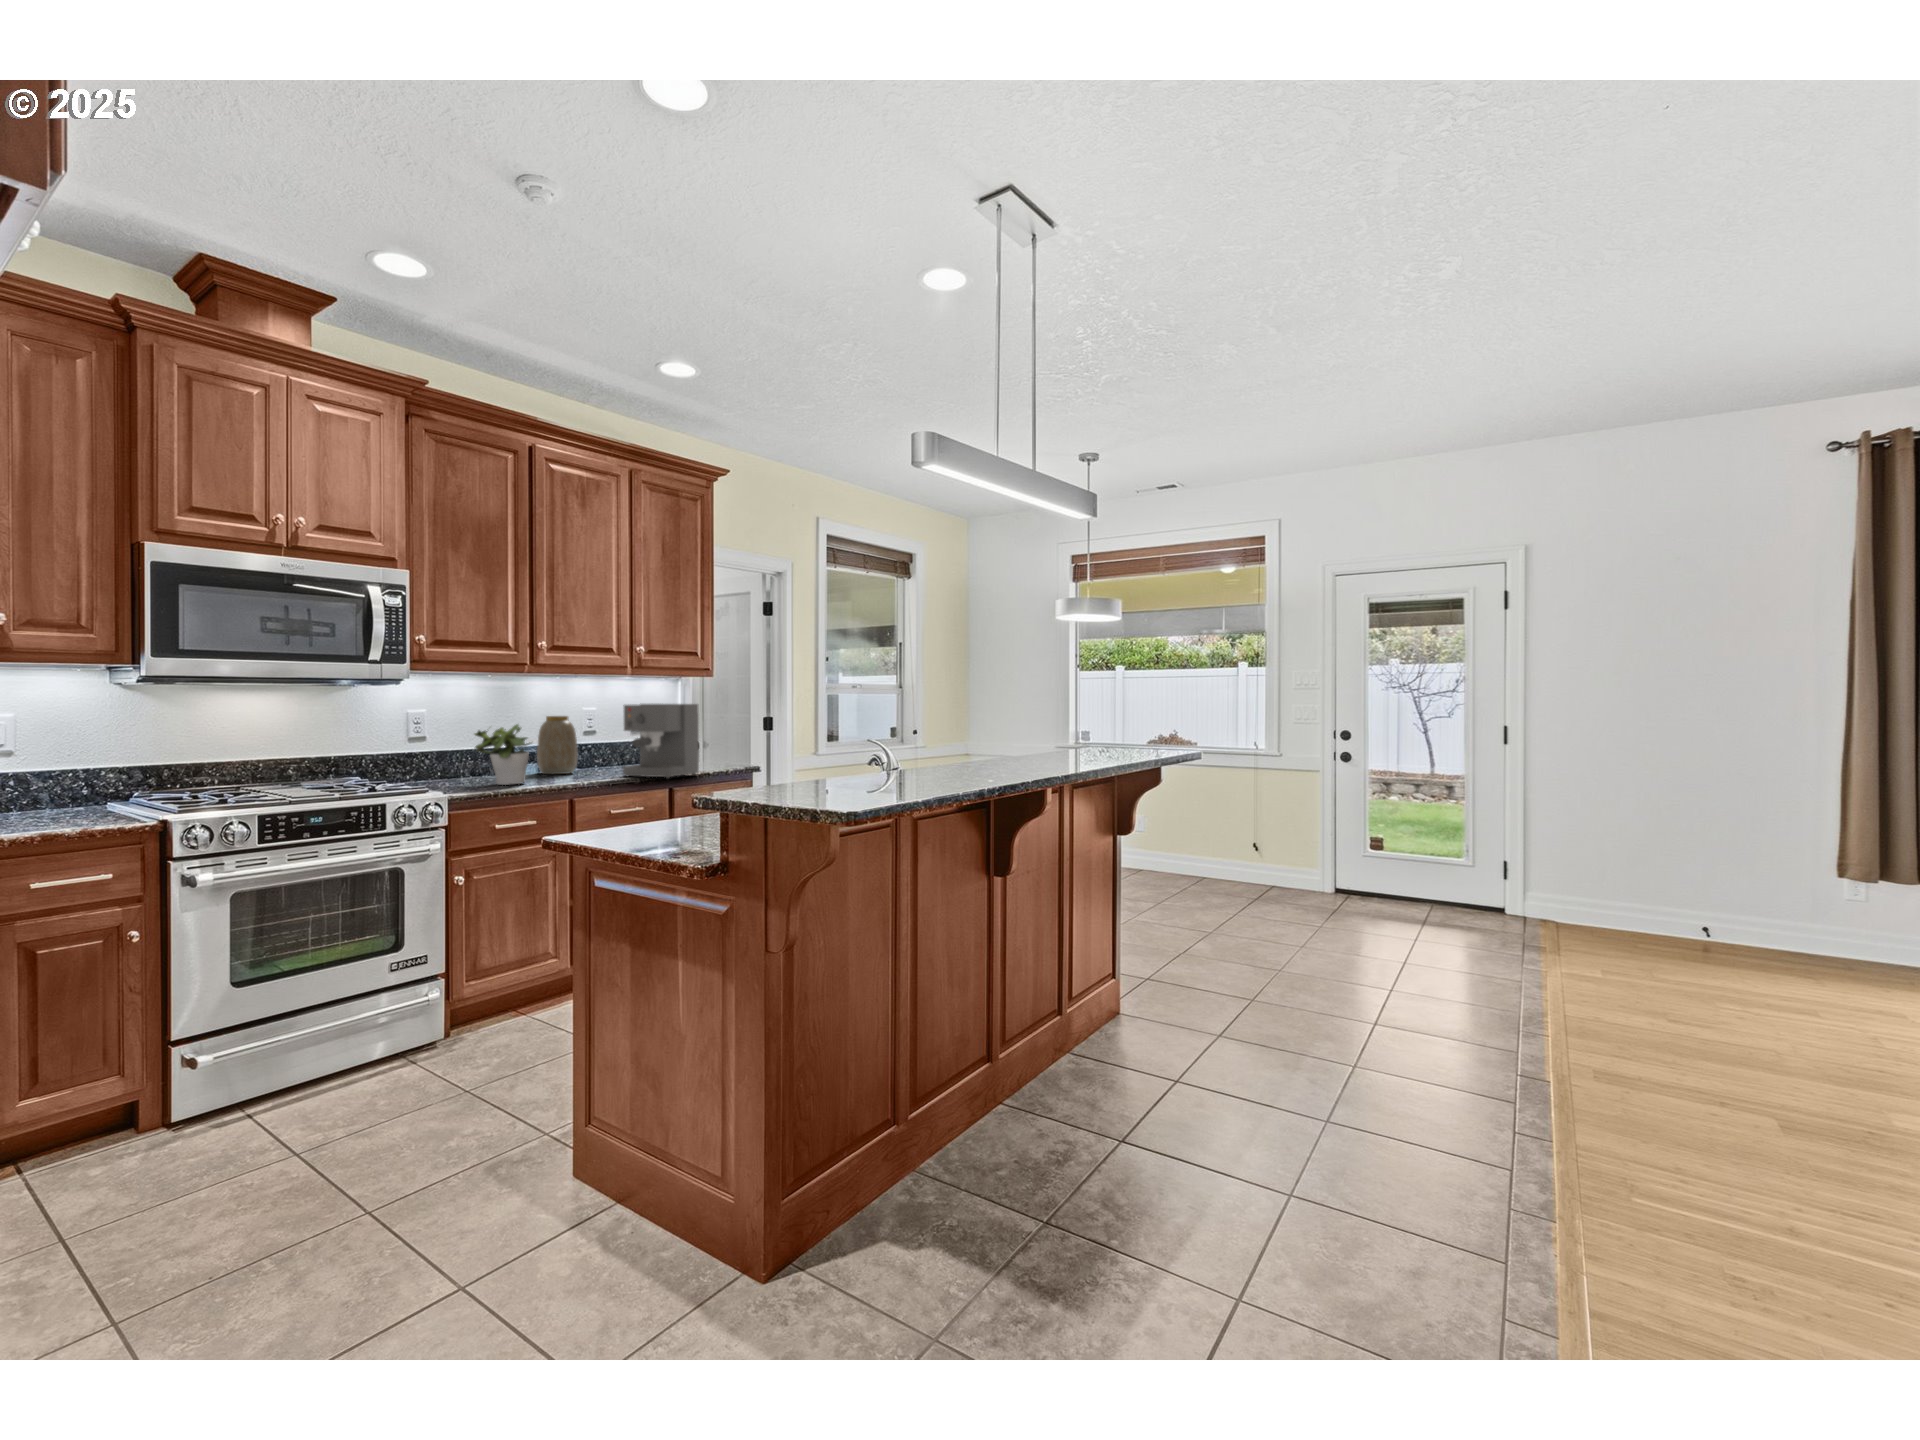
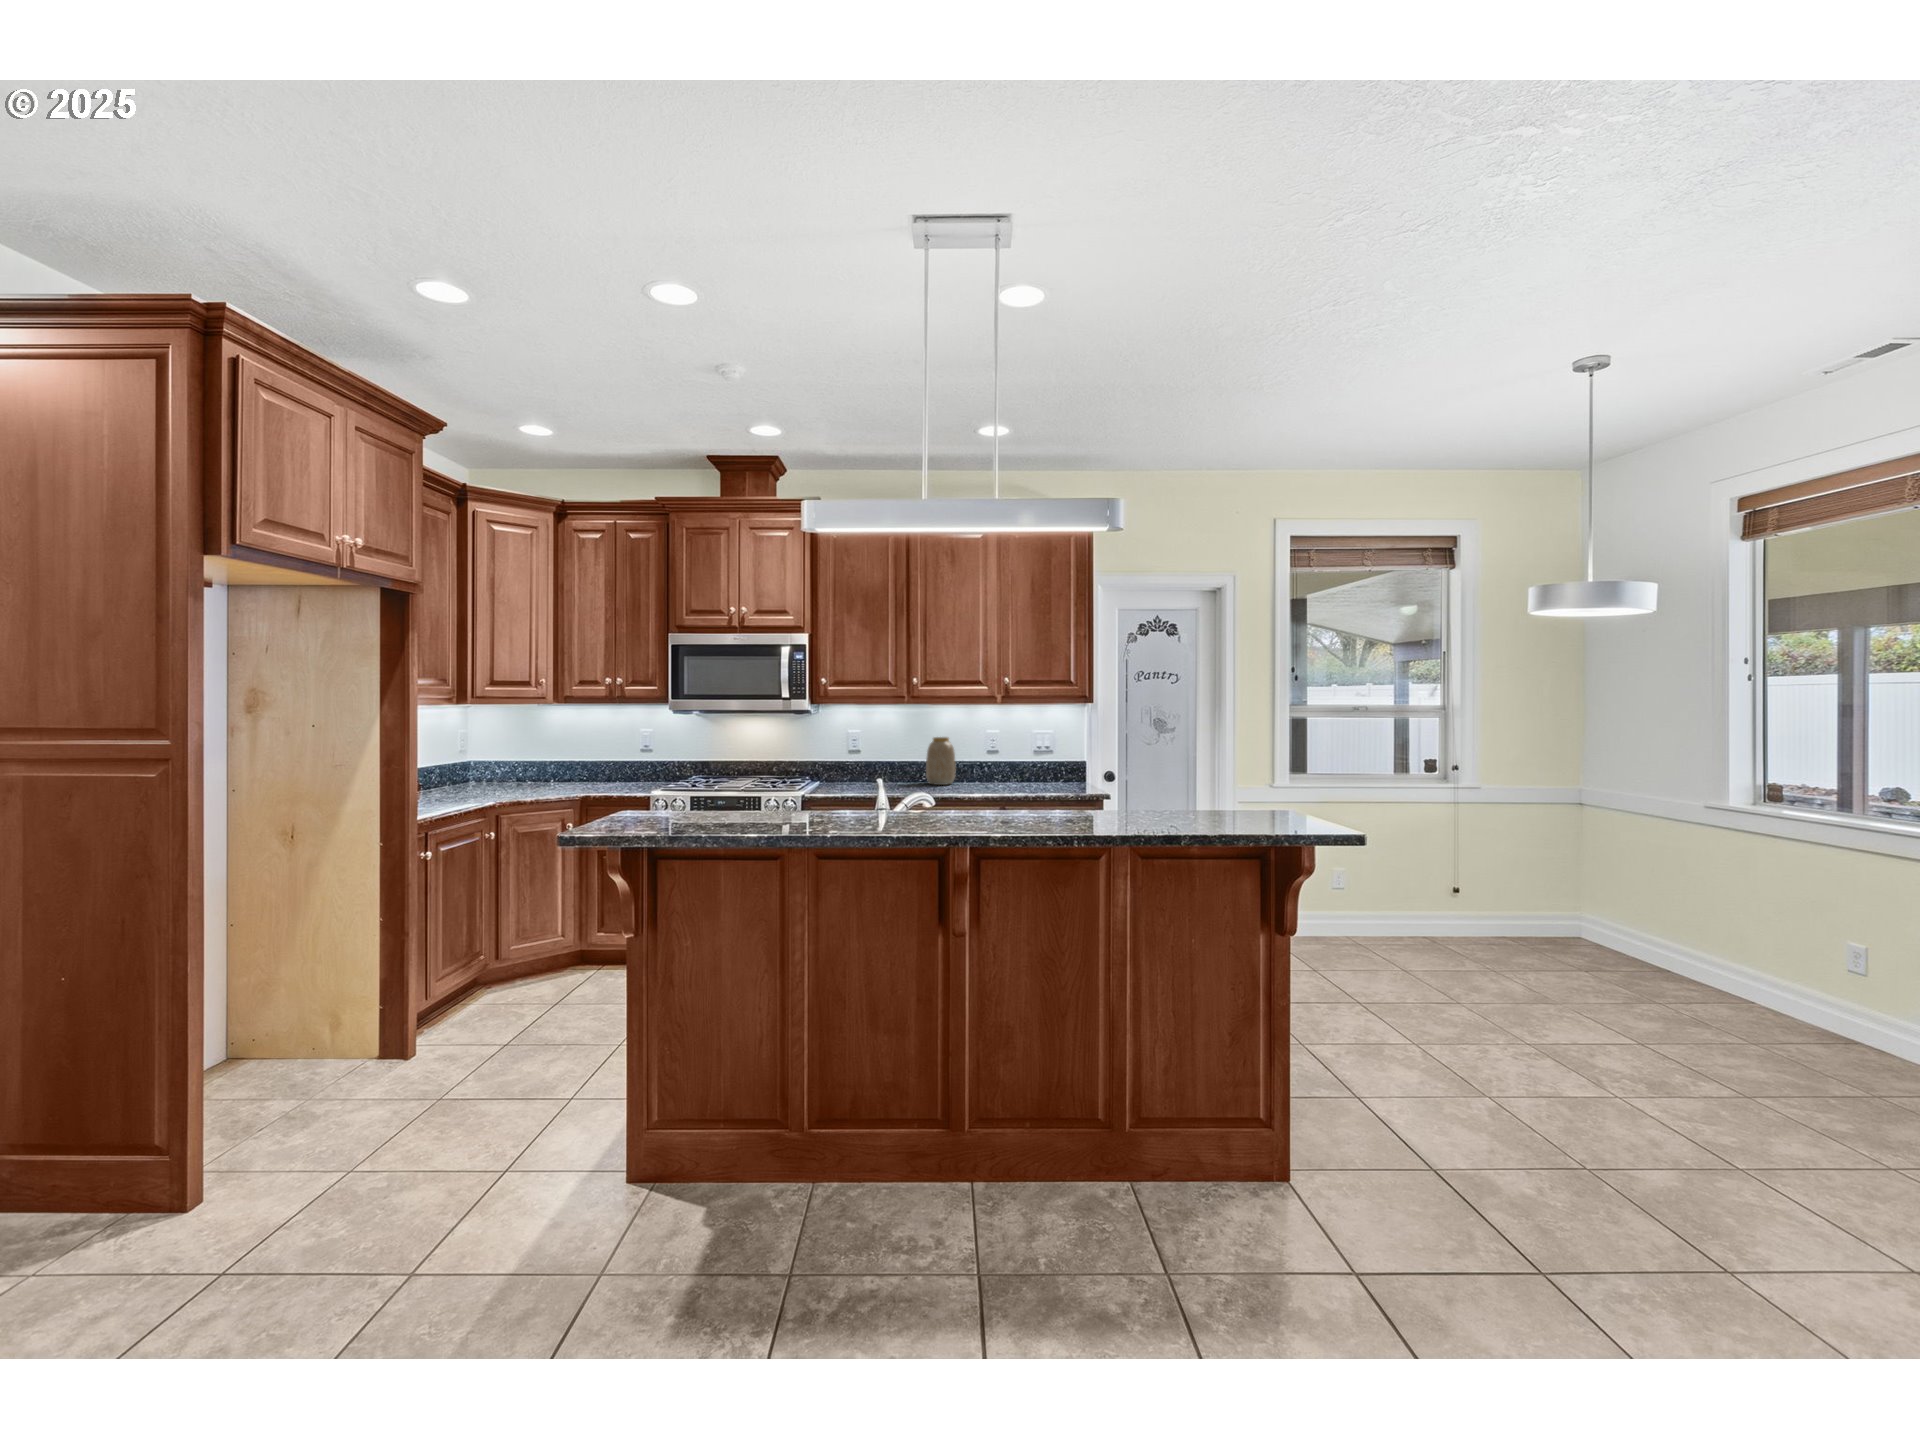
coffee maker: present [623,704,699,778] -> none [960,729,1032,795]
potted plant: present [475,724,531,785] -> none [852,744,886,790]

